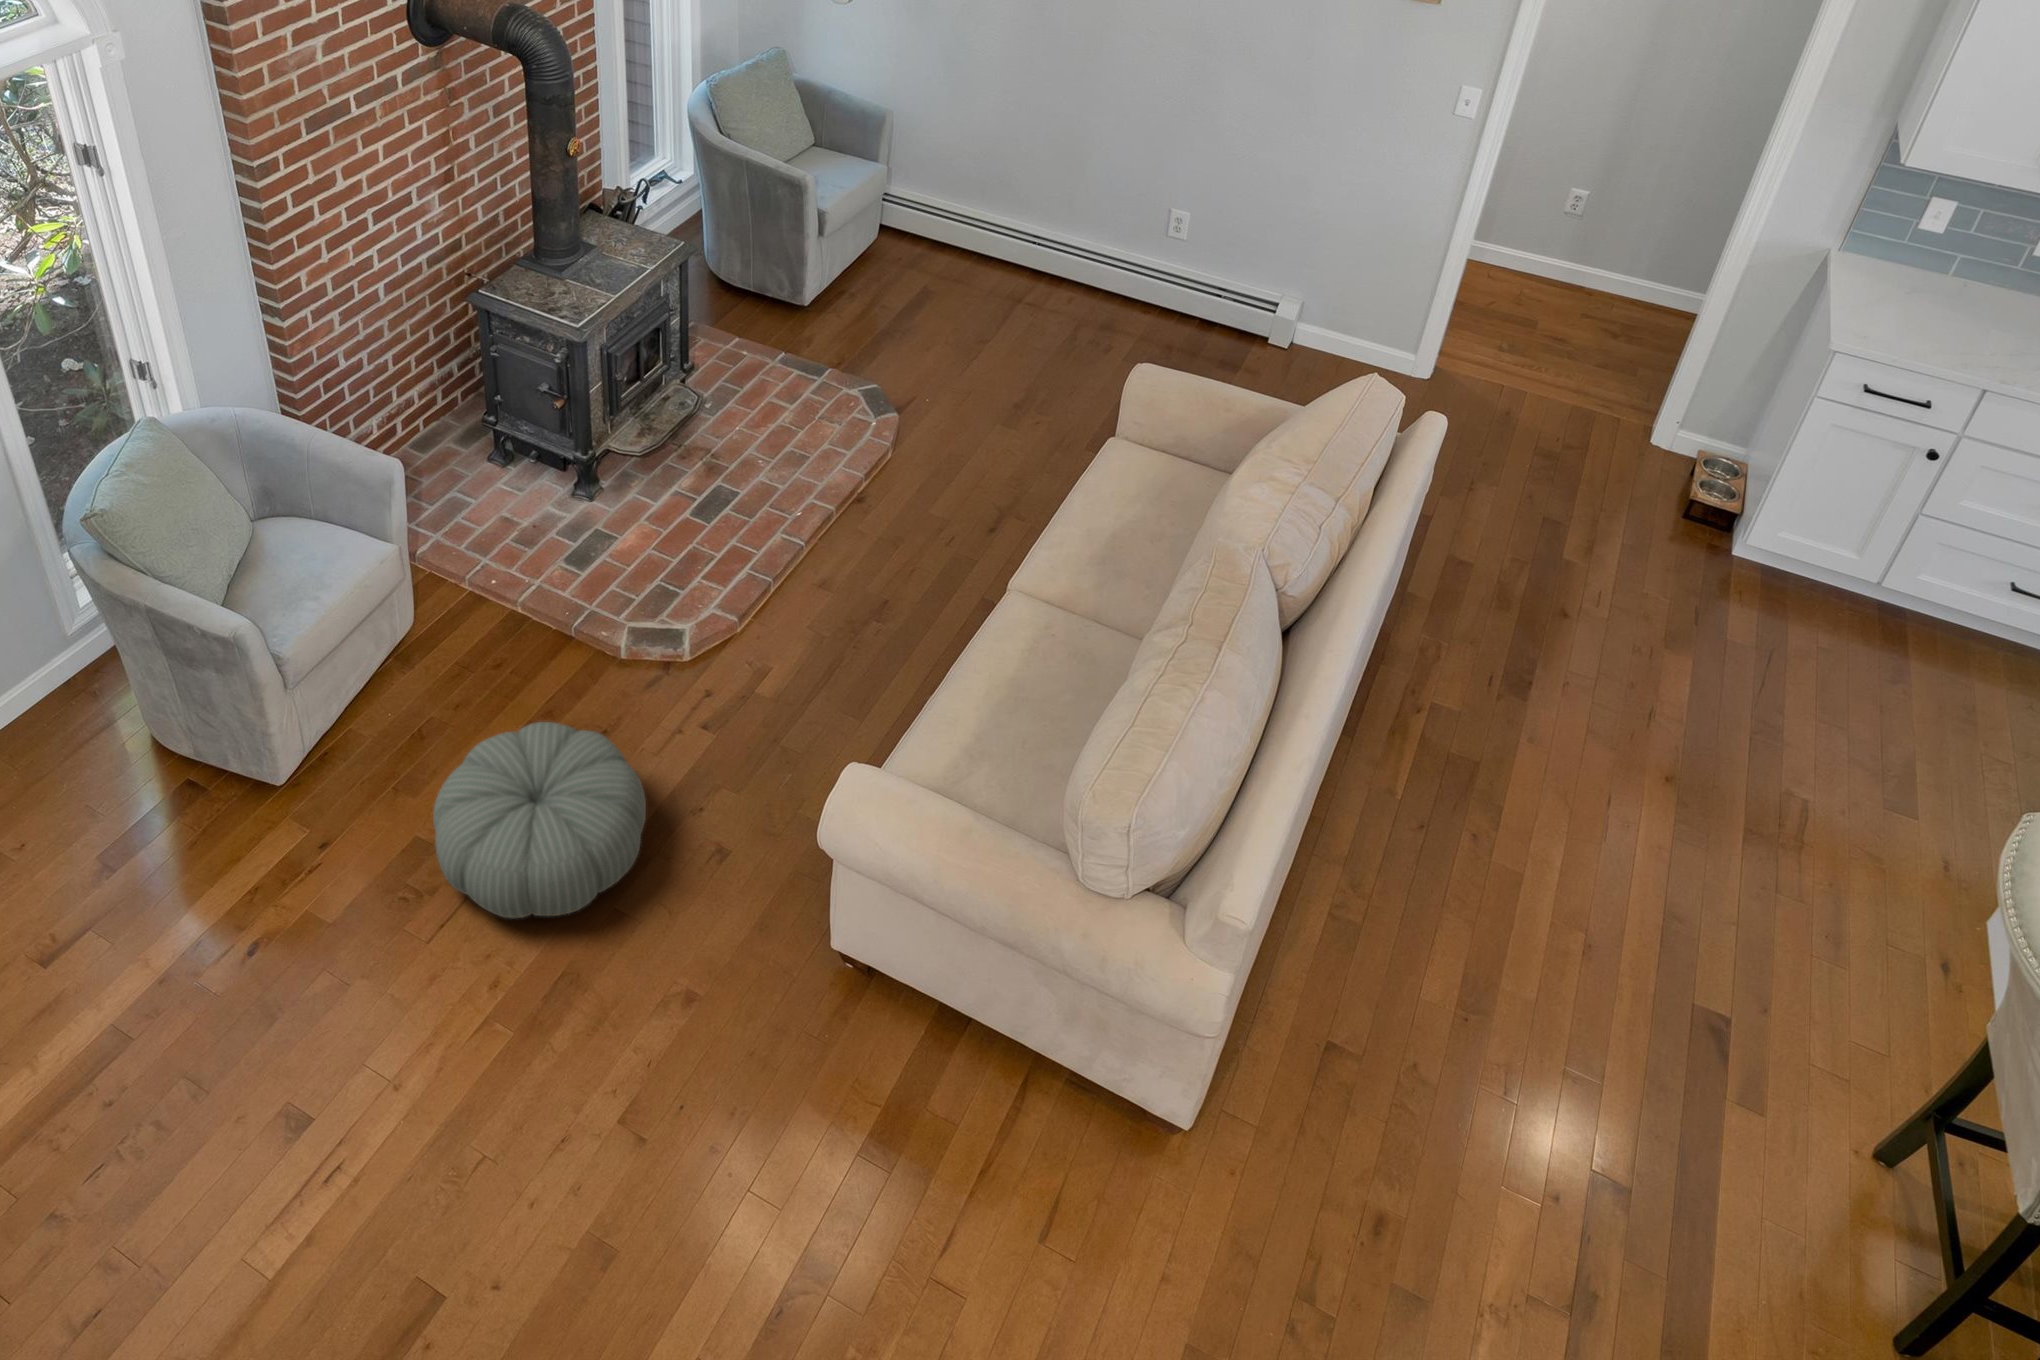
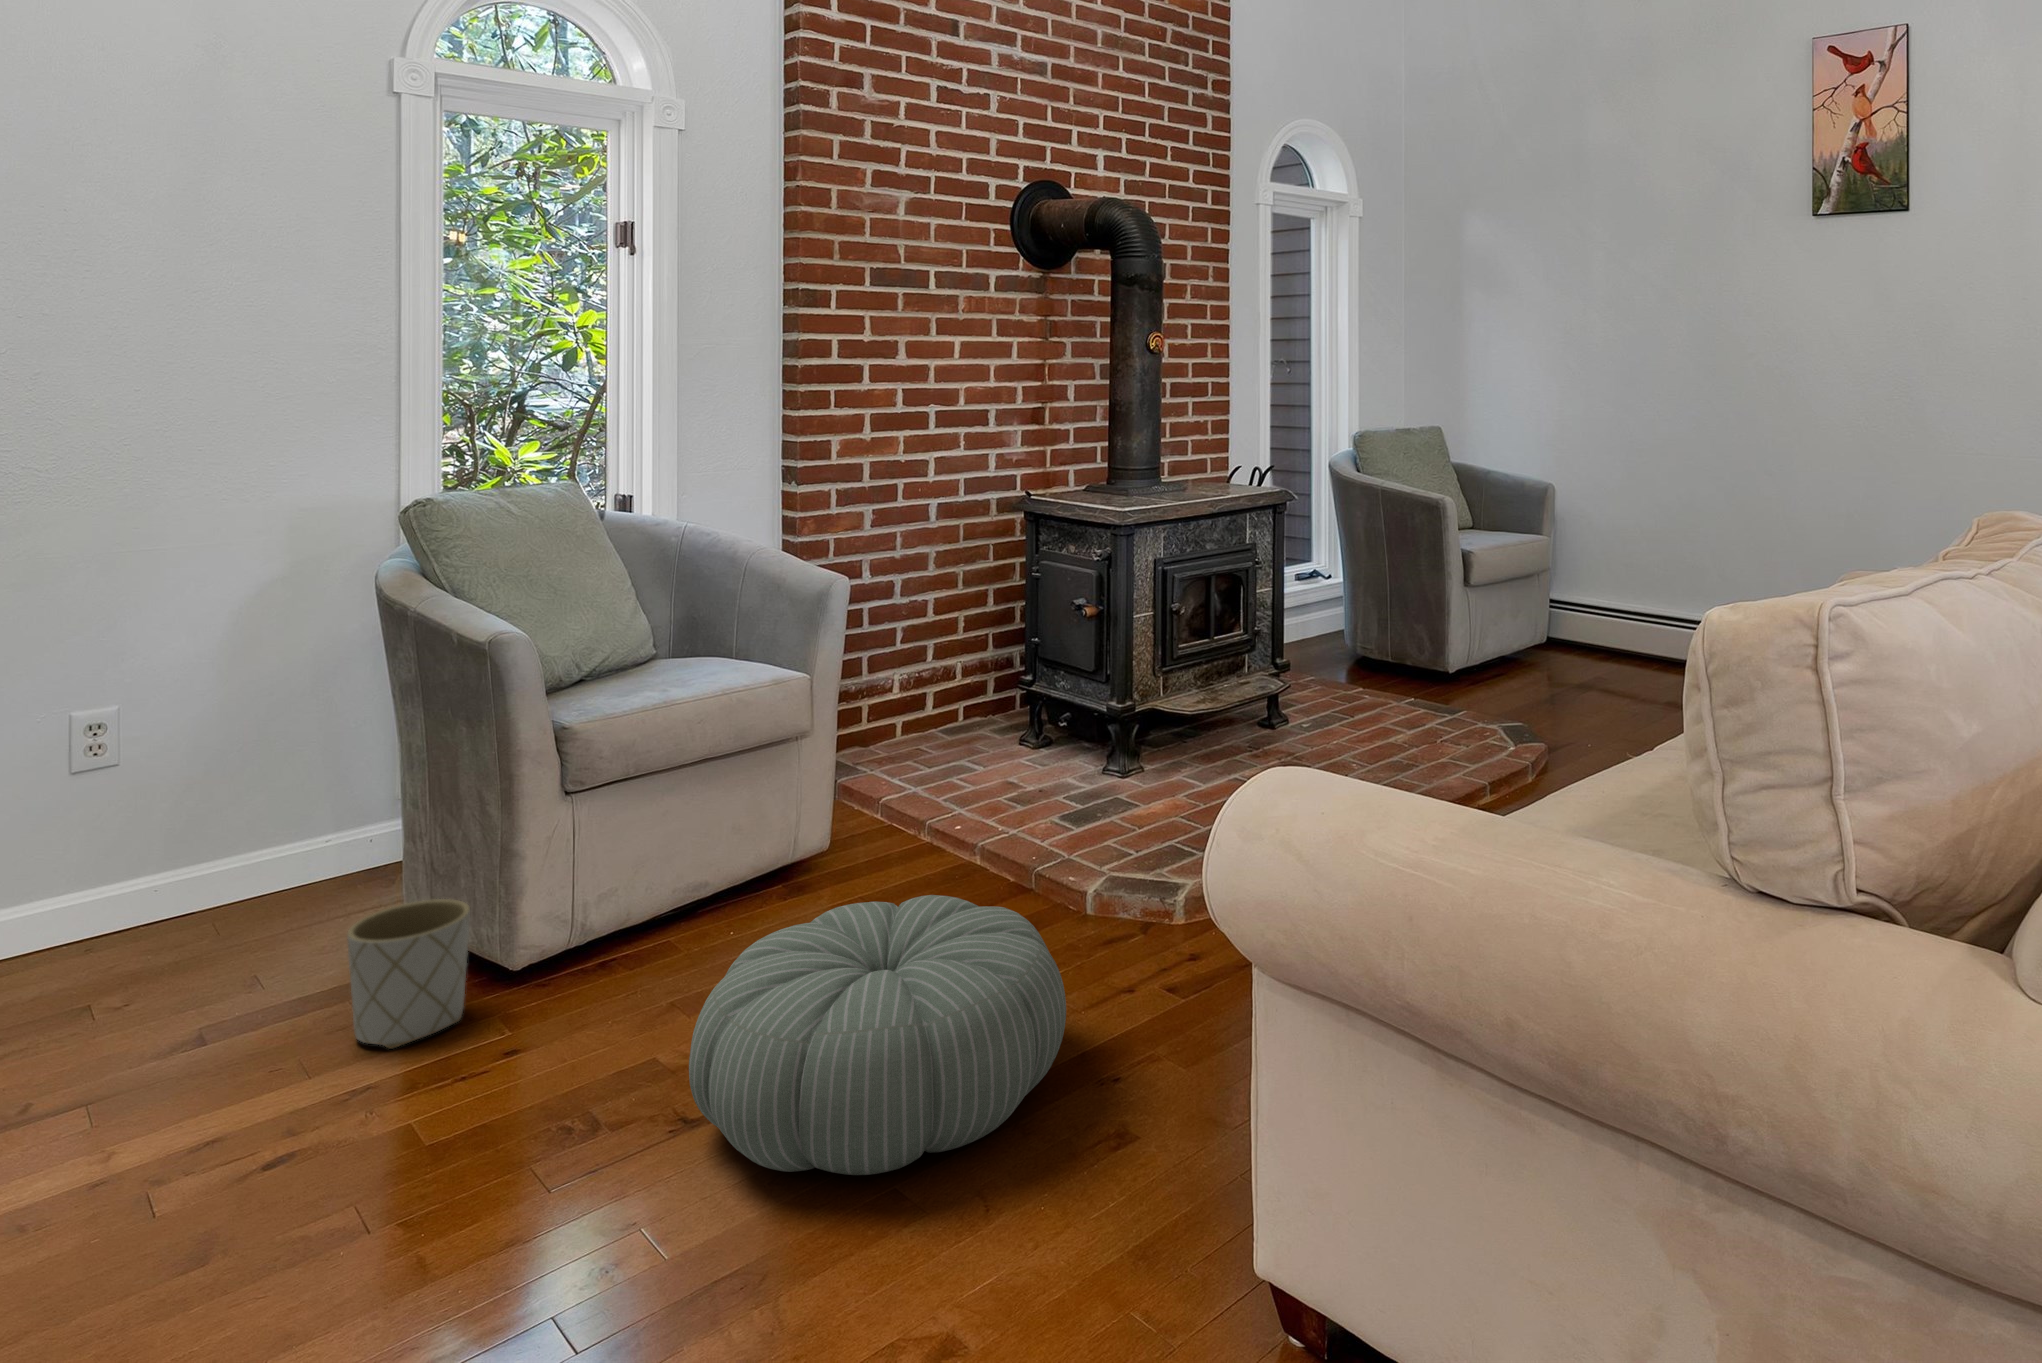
planter: none [157,752,236,846] -> present [347,899,470,1049]

